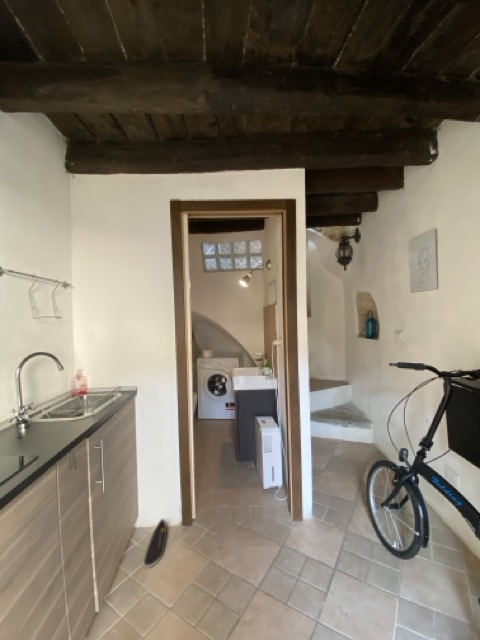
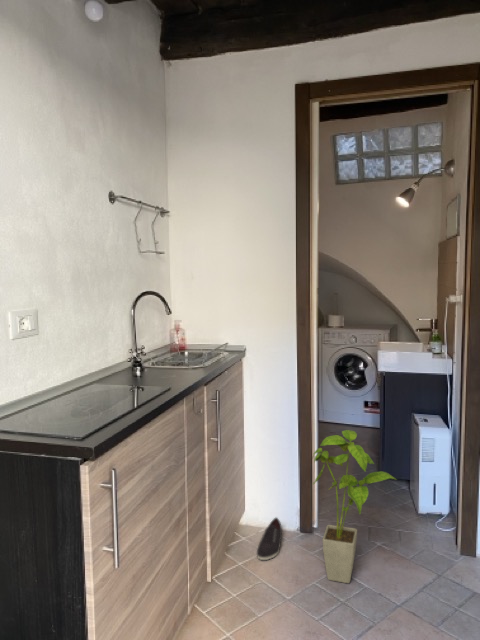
house plant: none [187,453,251,578] -> present [313,430,395,583]

